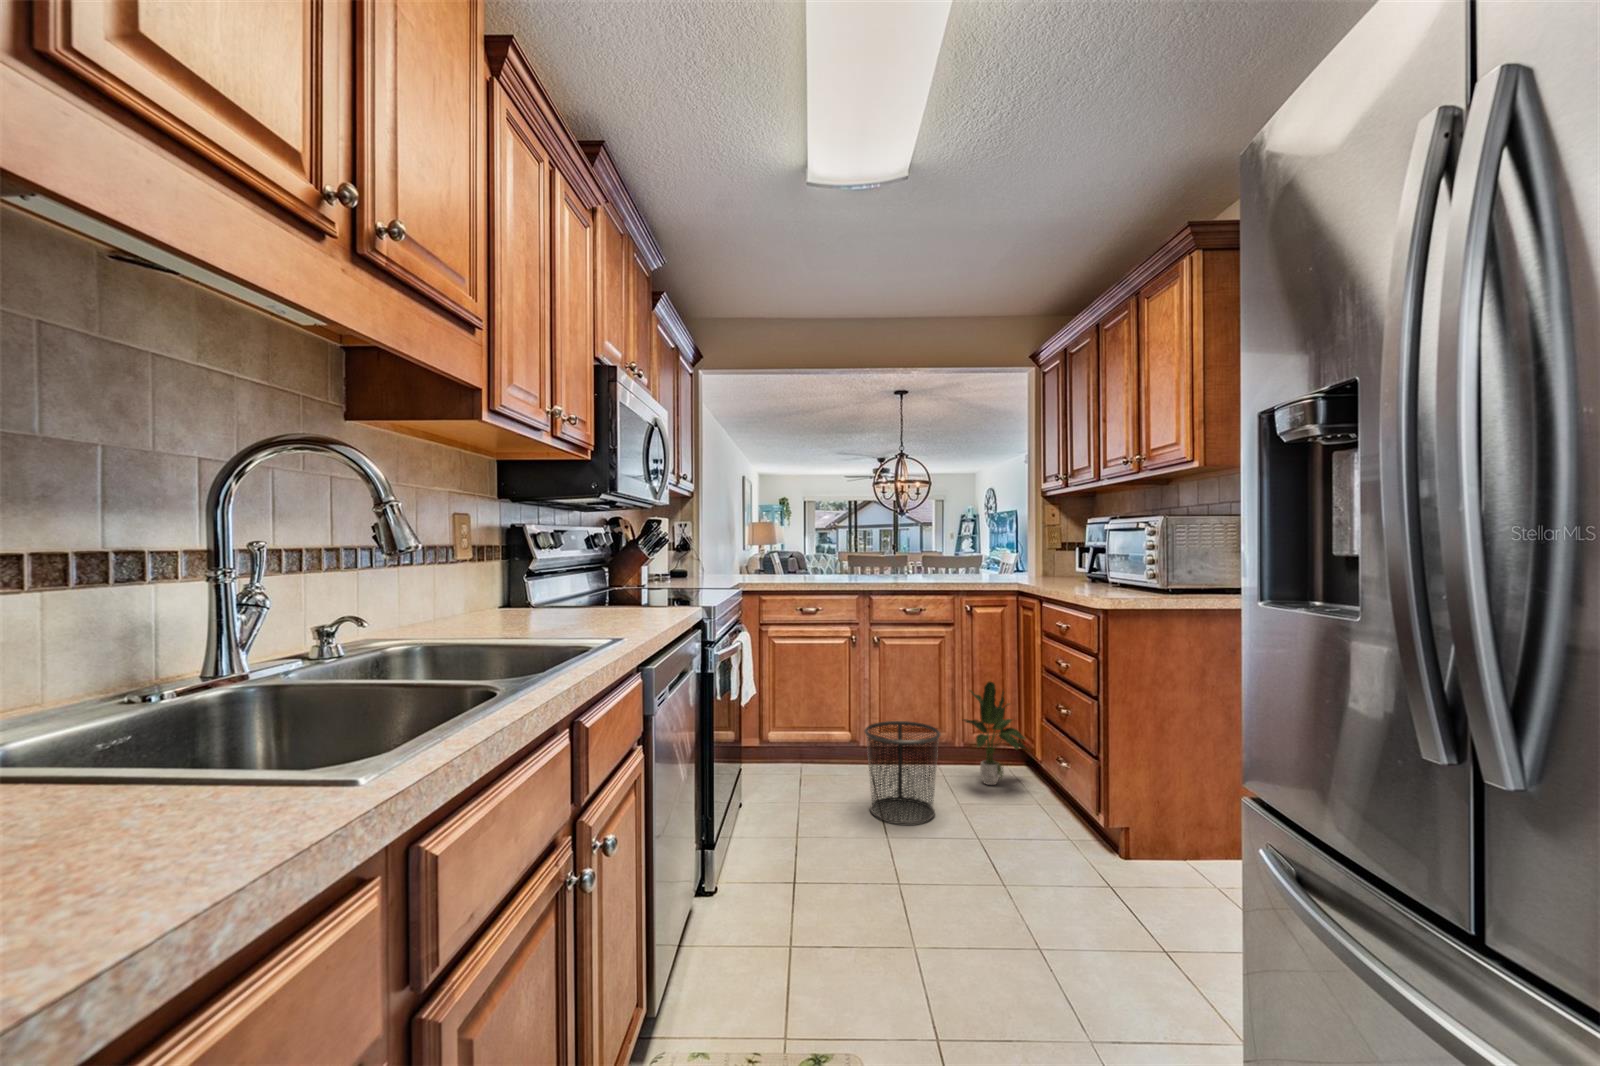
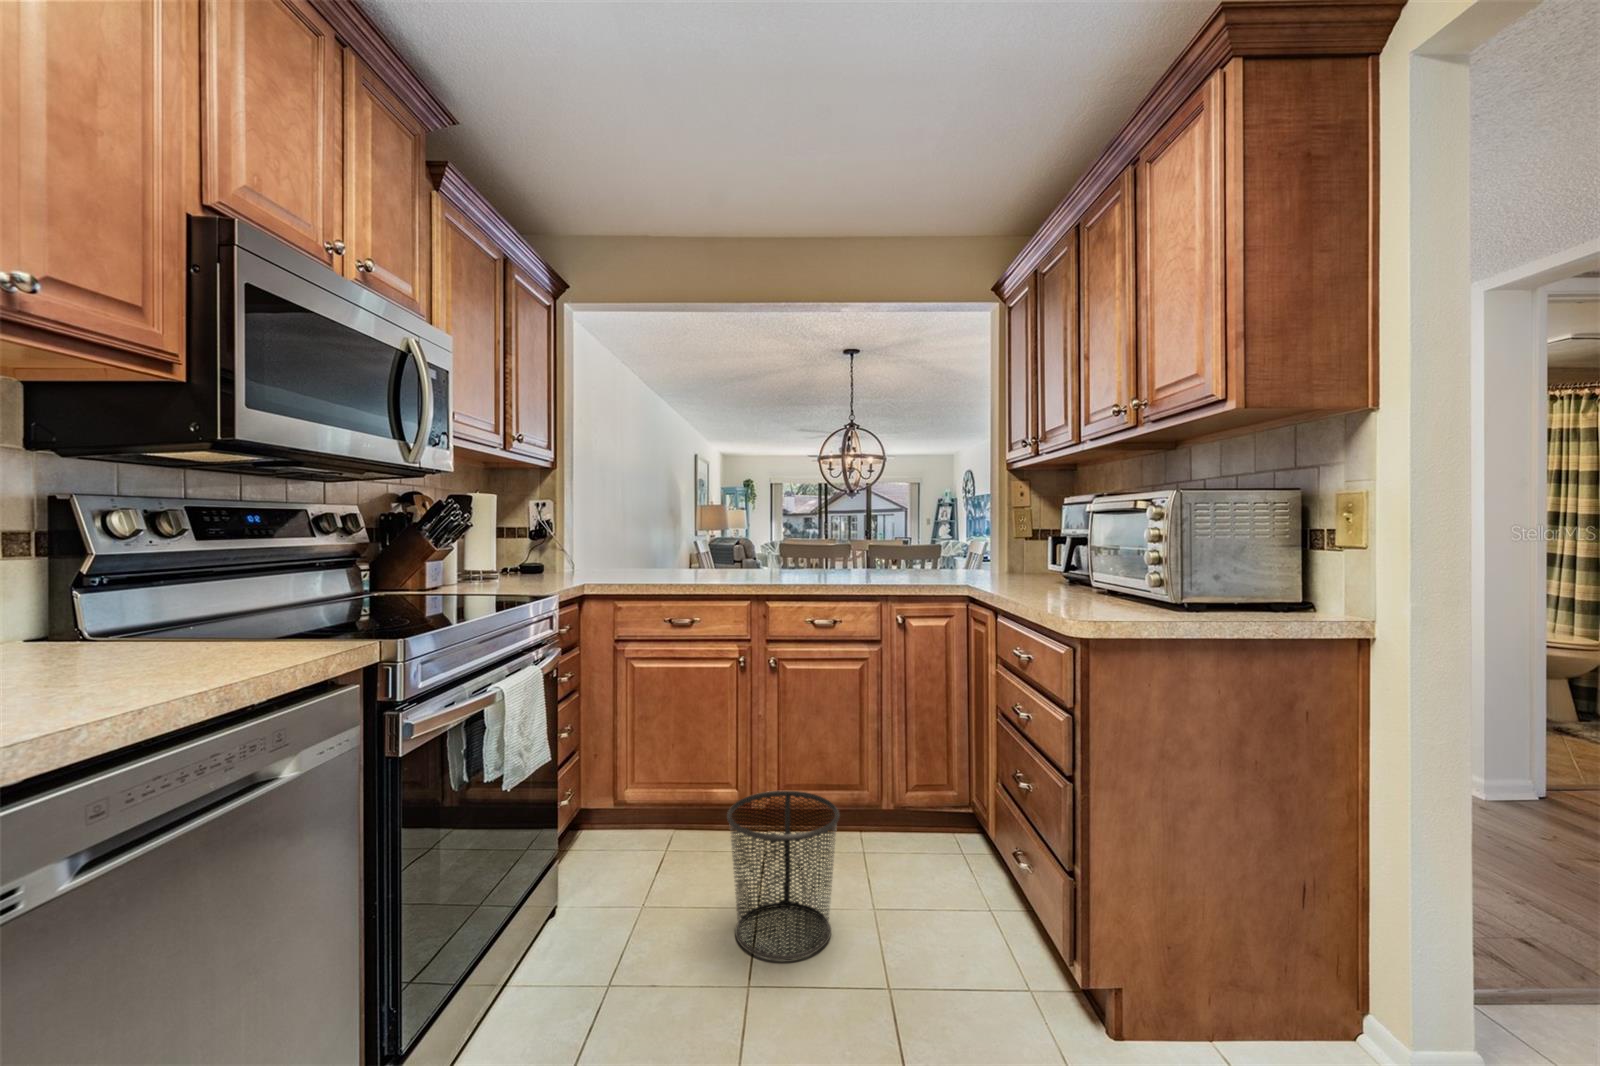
potted plant: present [962,682,1026,785] -> none [882,725,978,873]

